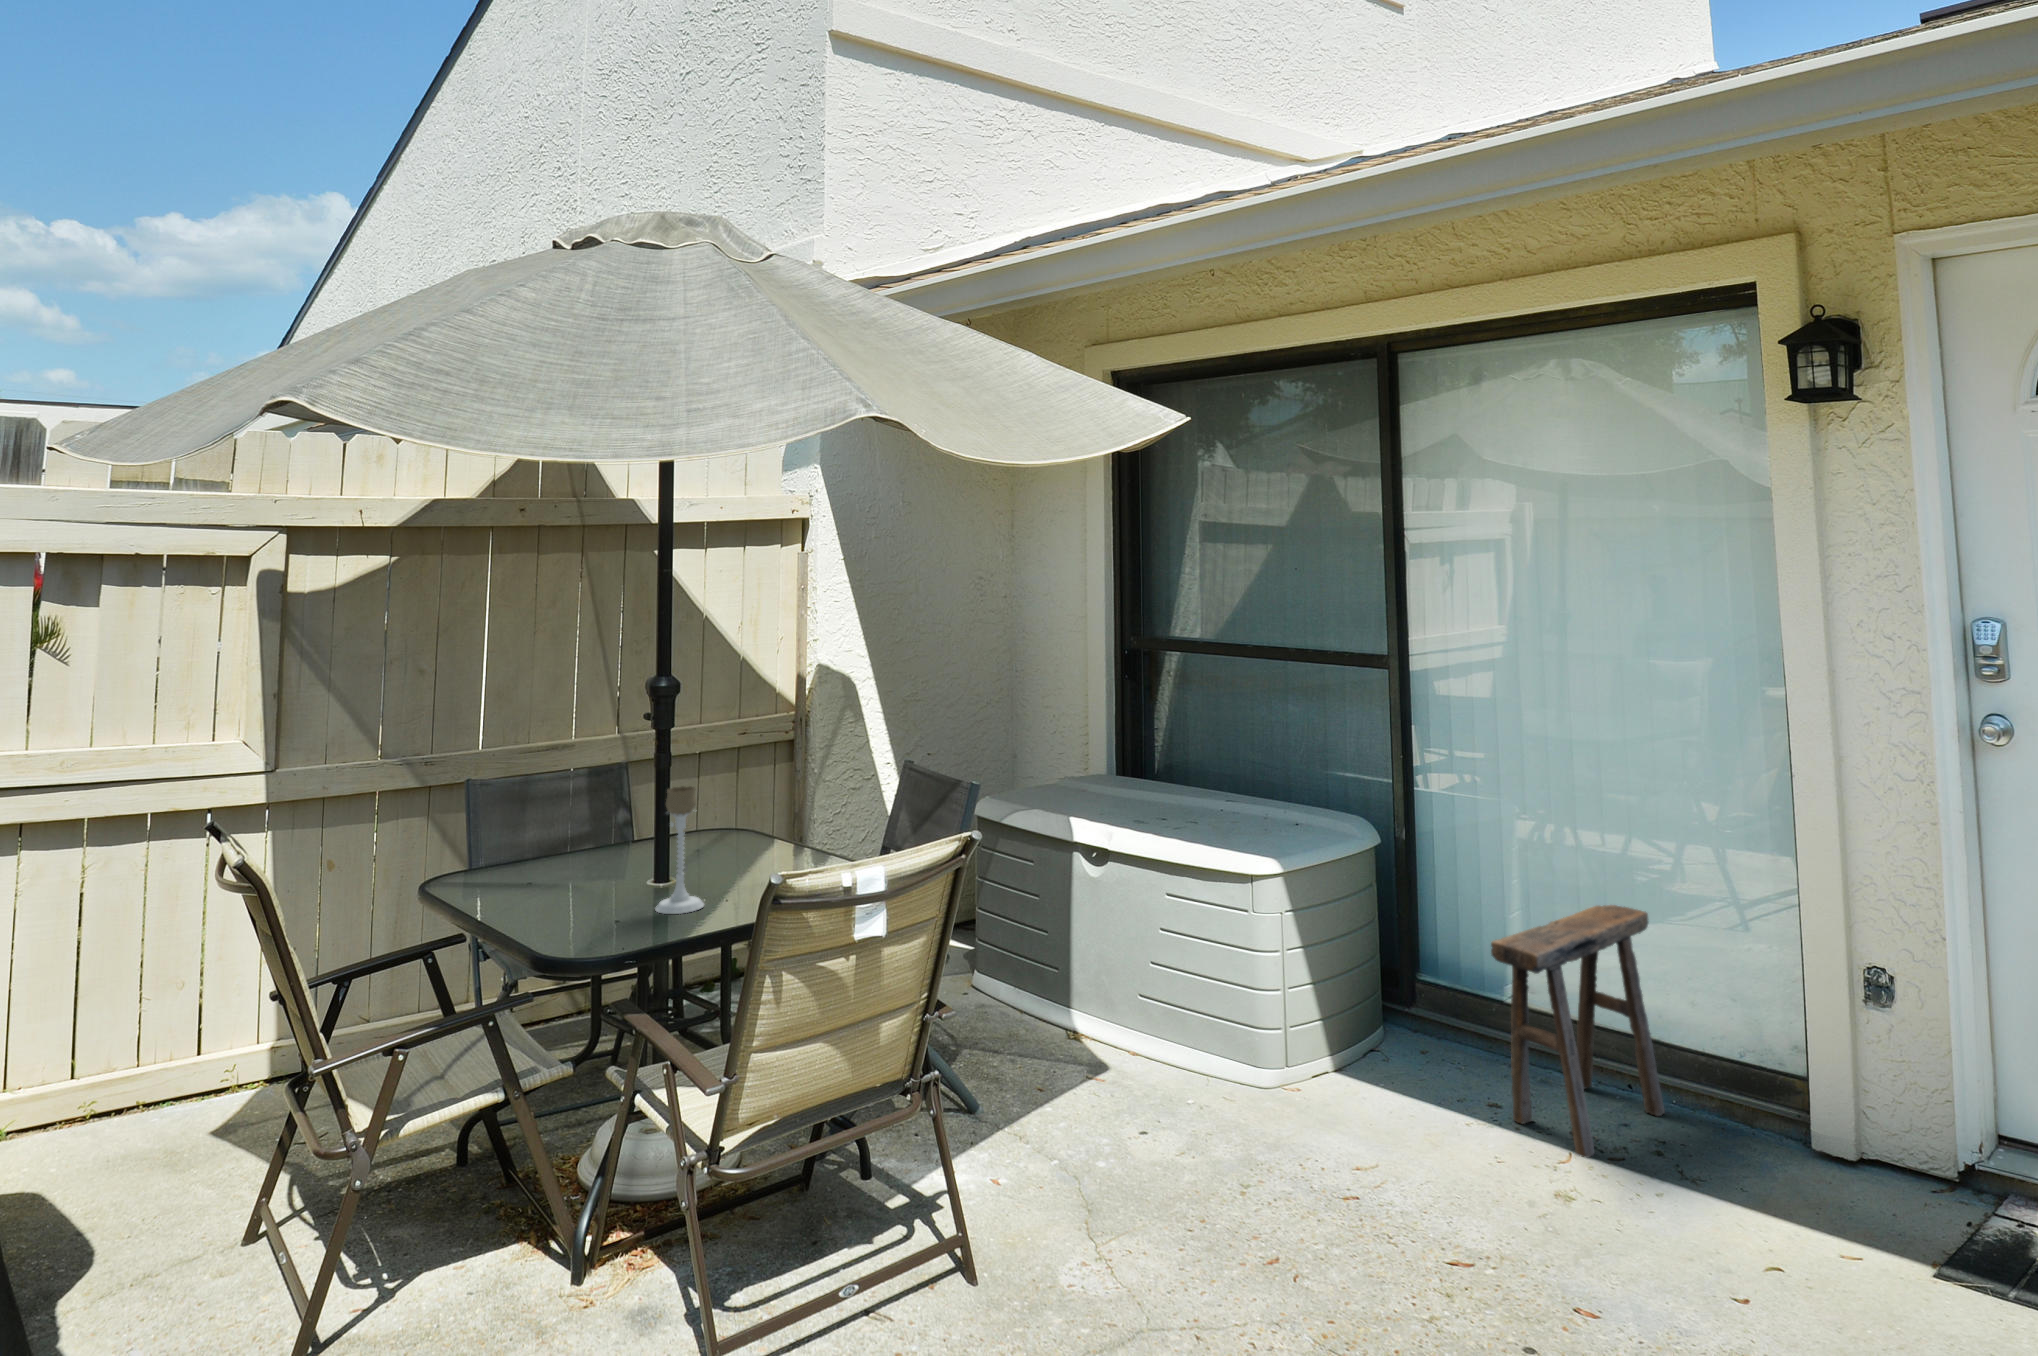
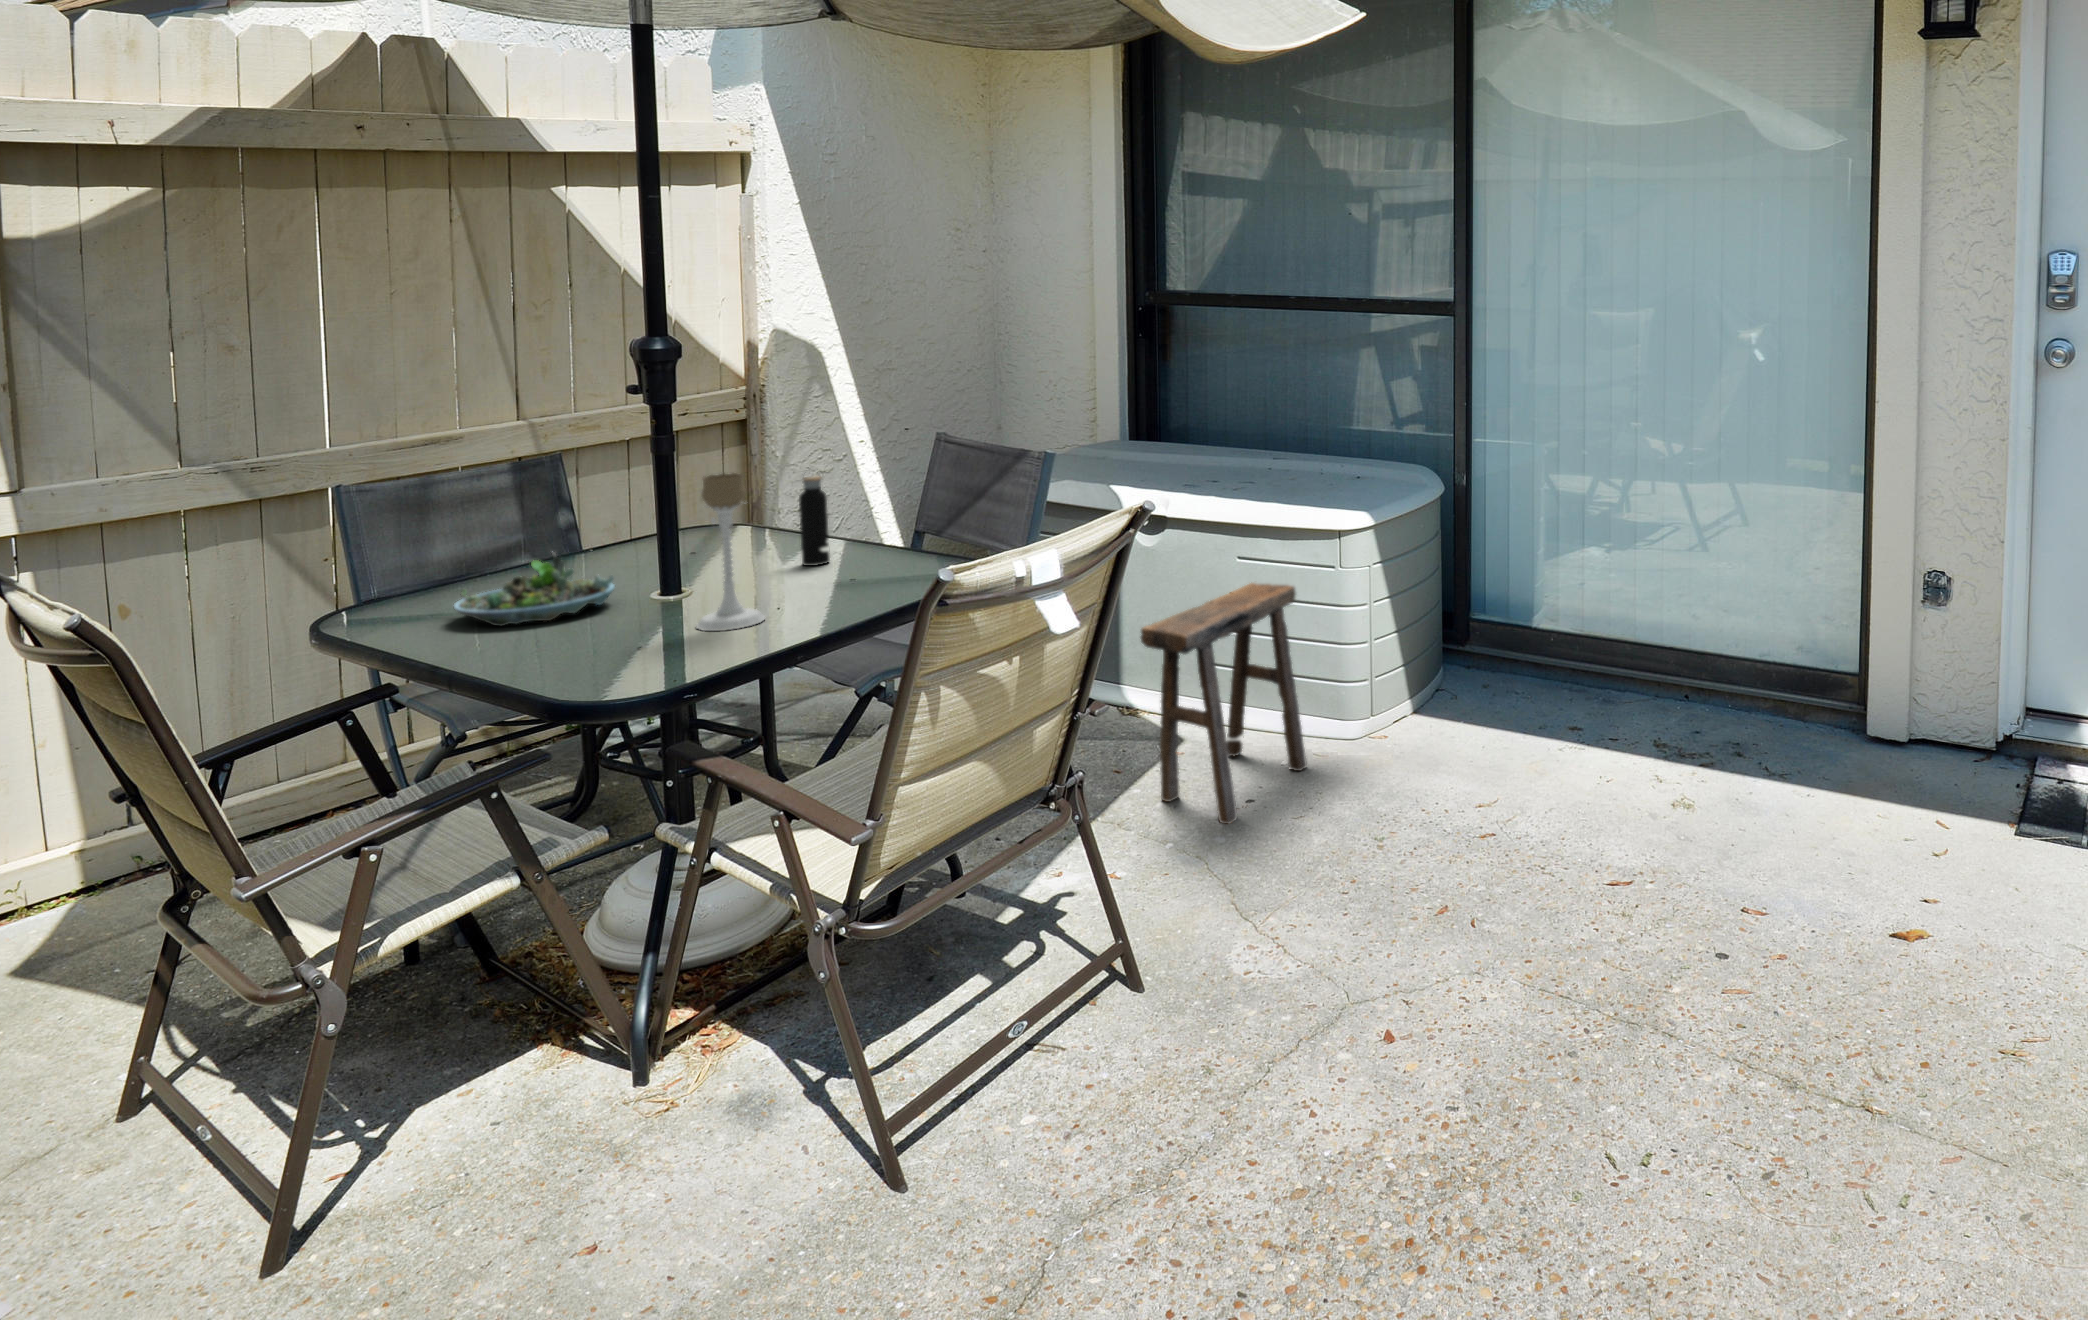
water bottle: none [754,775,775,858] -> present [799,473,830,566]
succulent planter: none [506,836,613,896] -> present [454,551,615,626]
stool: present [1491,905,1665,1158] -> present [1141,583,1307,824]

